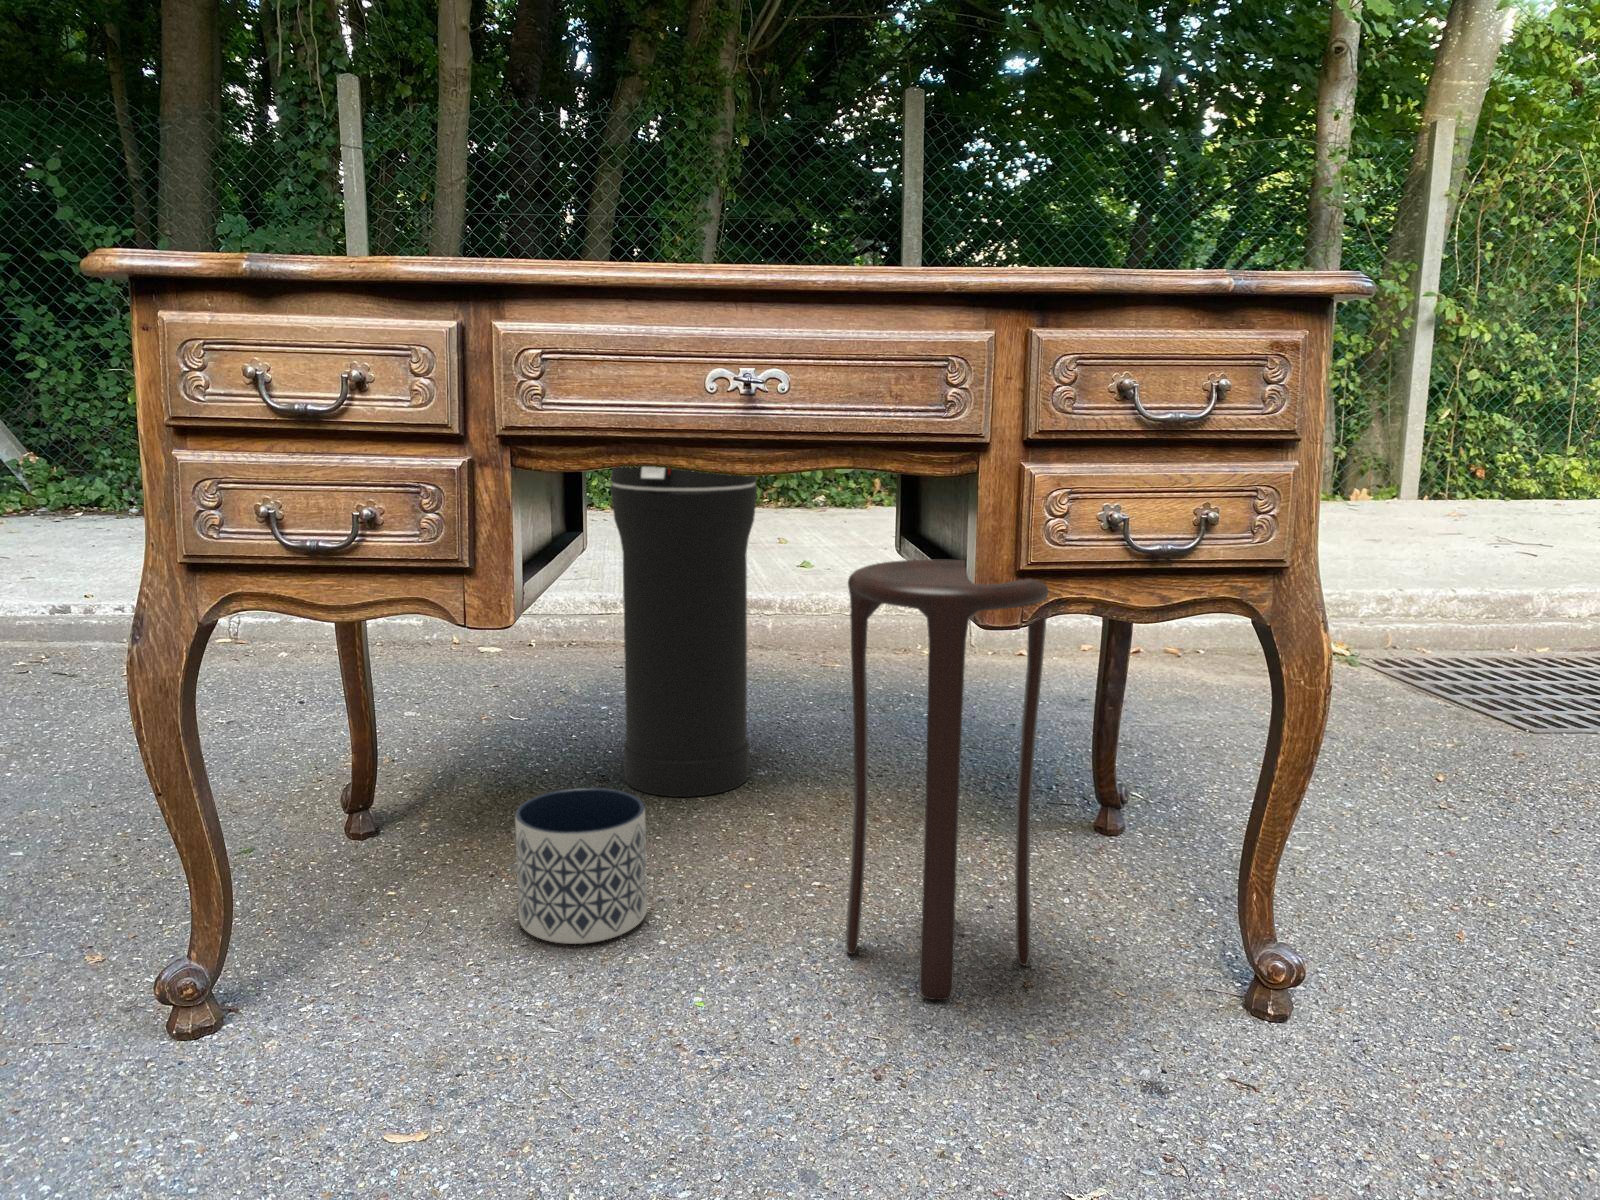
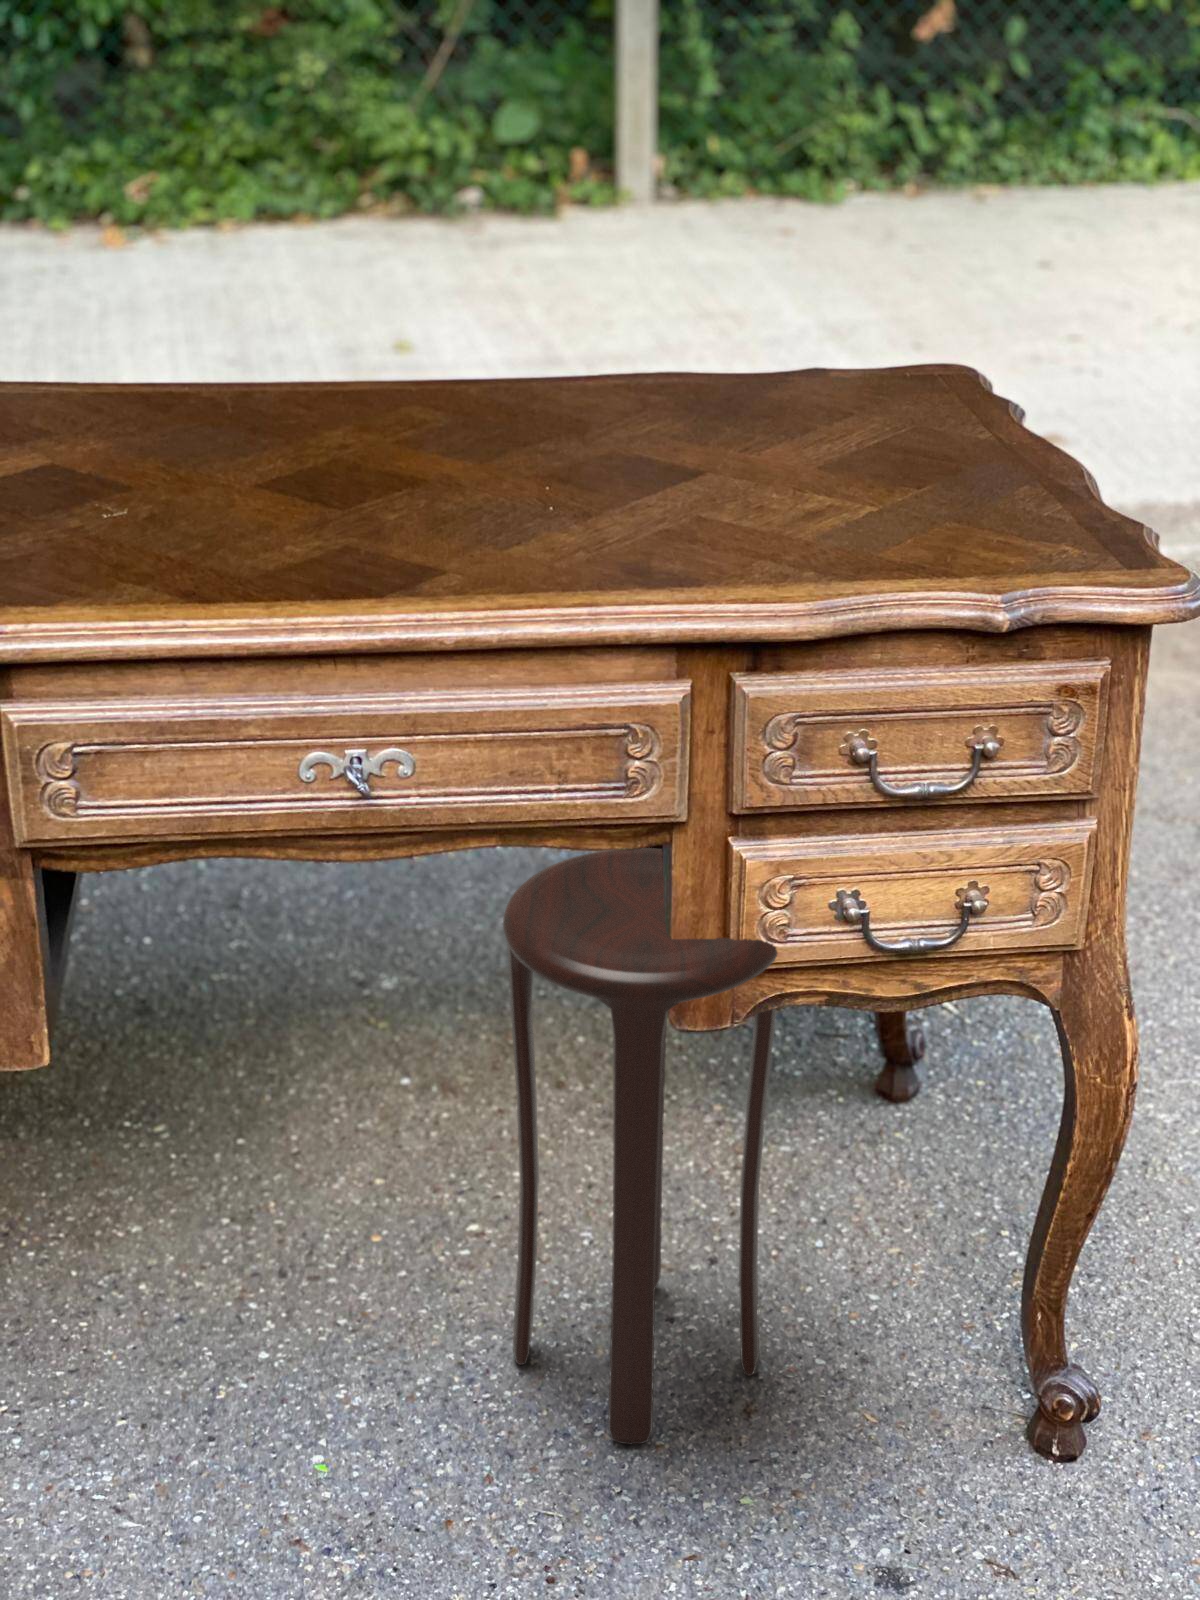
trash can: present [610,467,757,797] -> none [132,454,372,1044]
planter: present [515,788,647,944] -> none [45,1129,238,1363]

